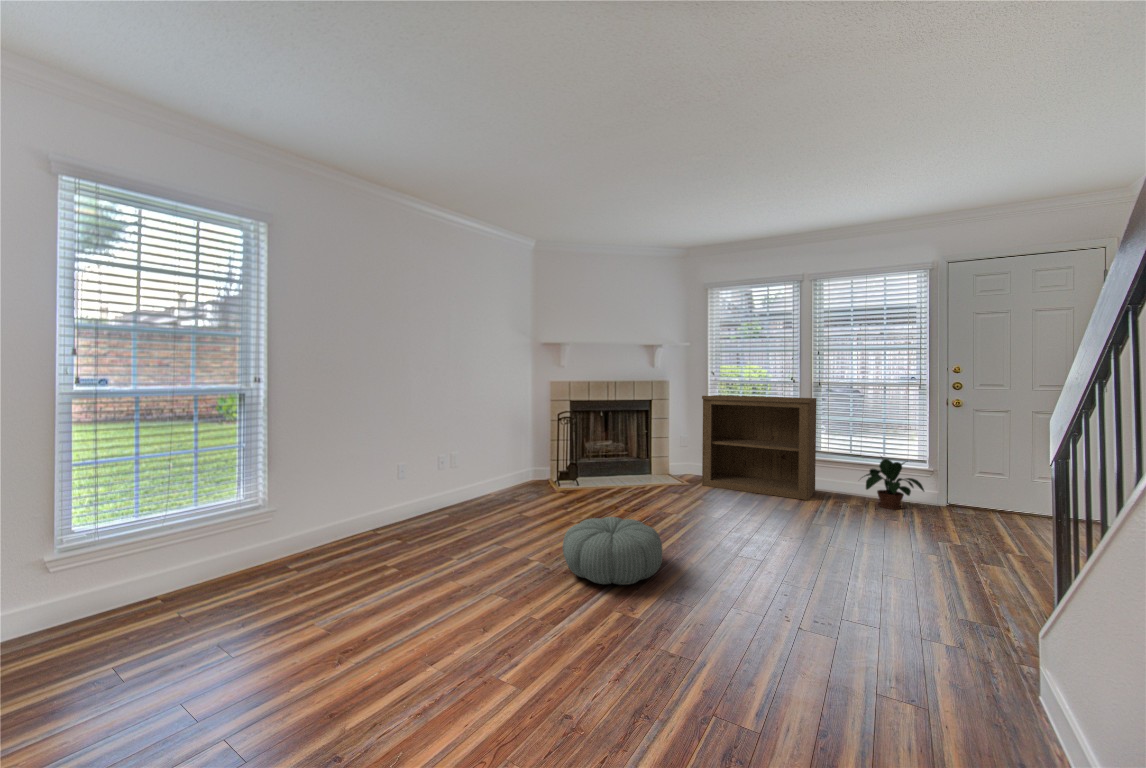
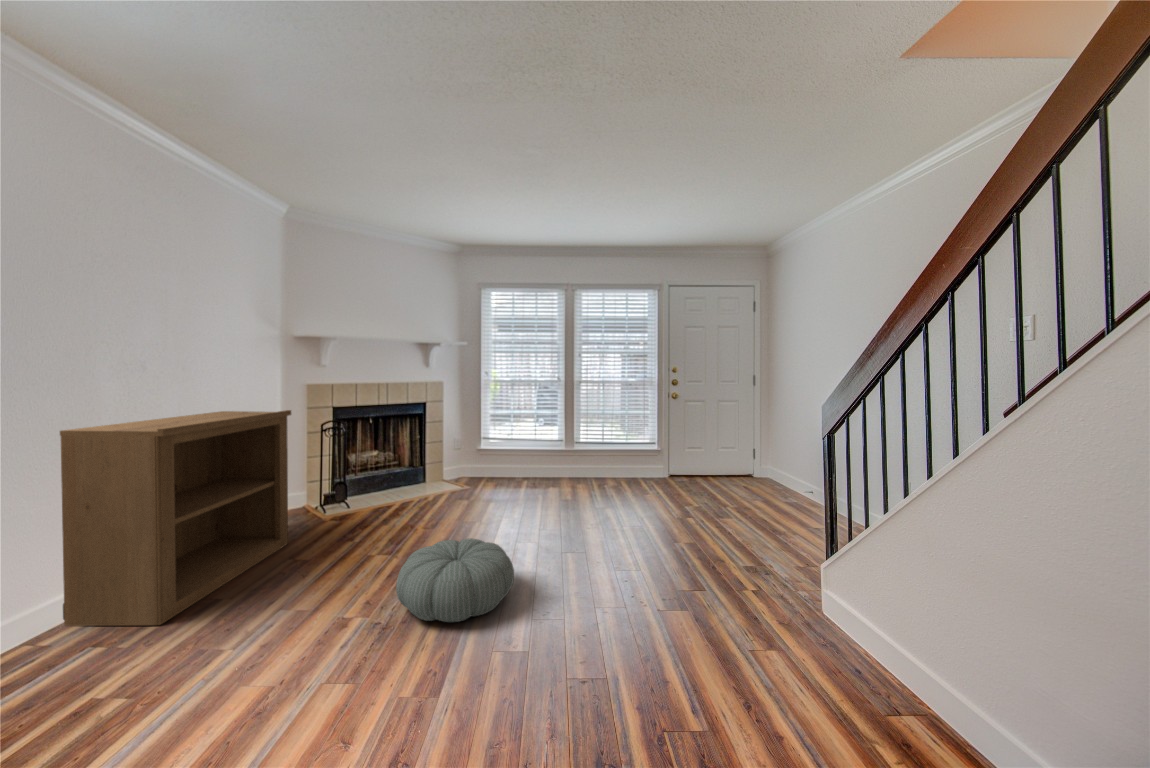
bookshelf: present [702,395,816,500] -> present [60,410,291,626]
potted plant: present [862,459,924,509] -> none [611,438,656,484]

